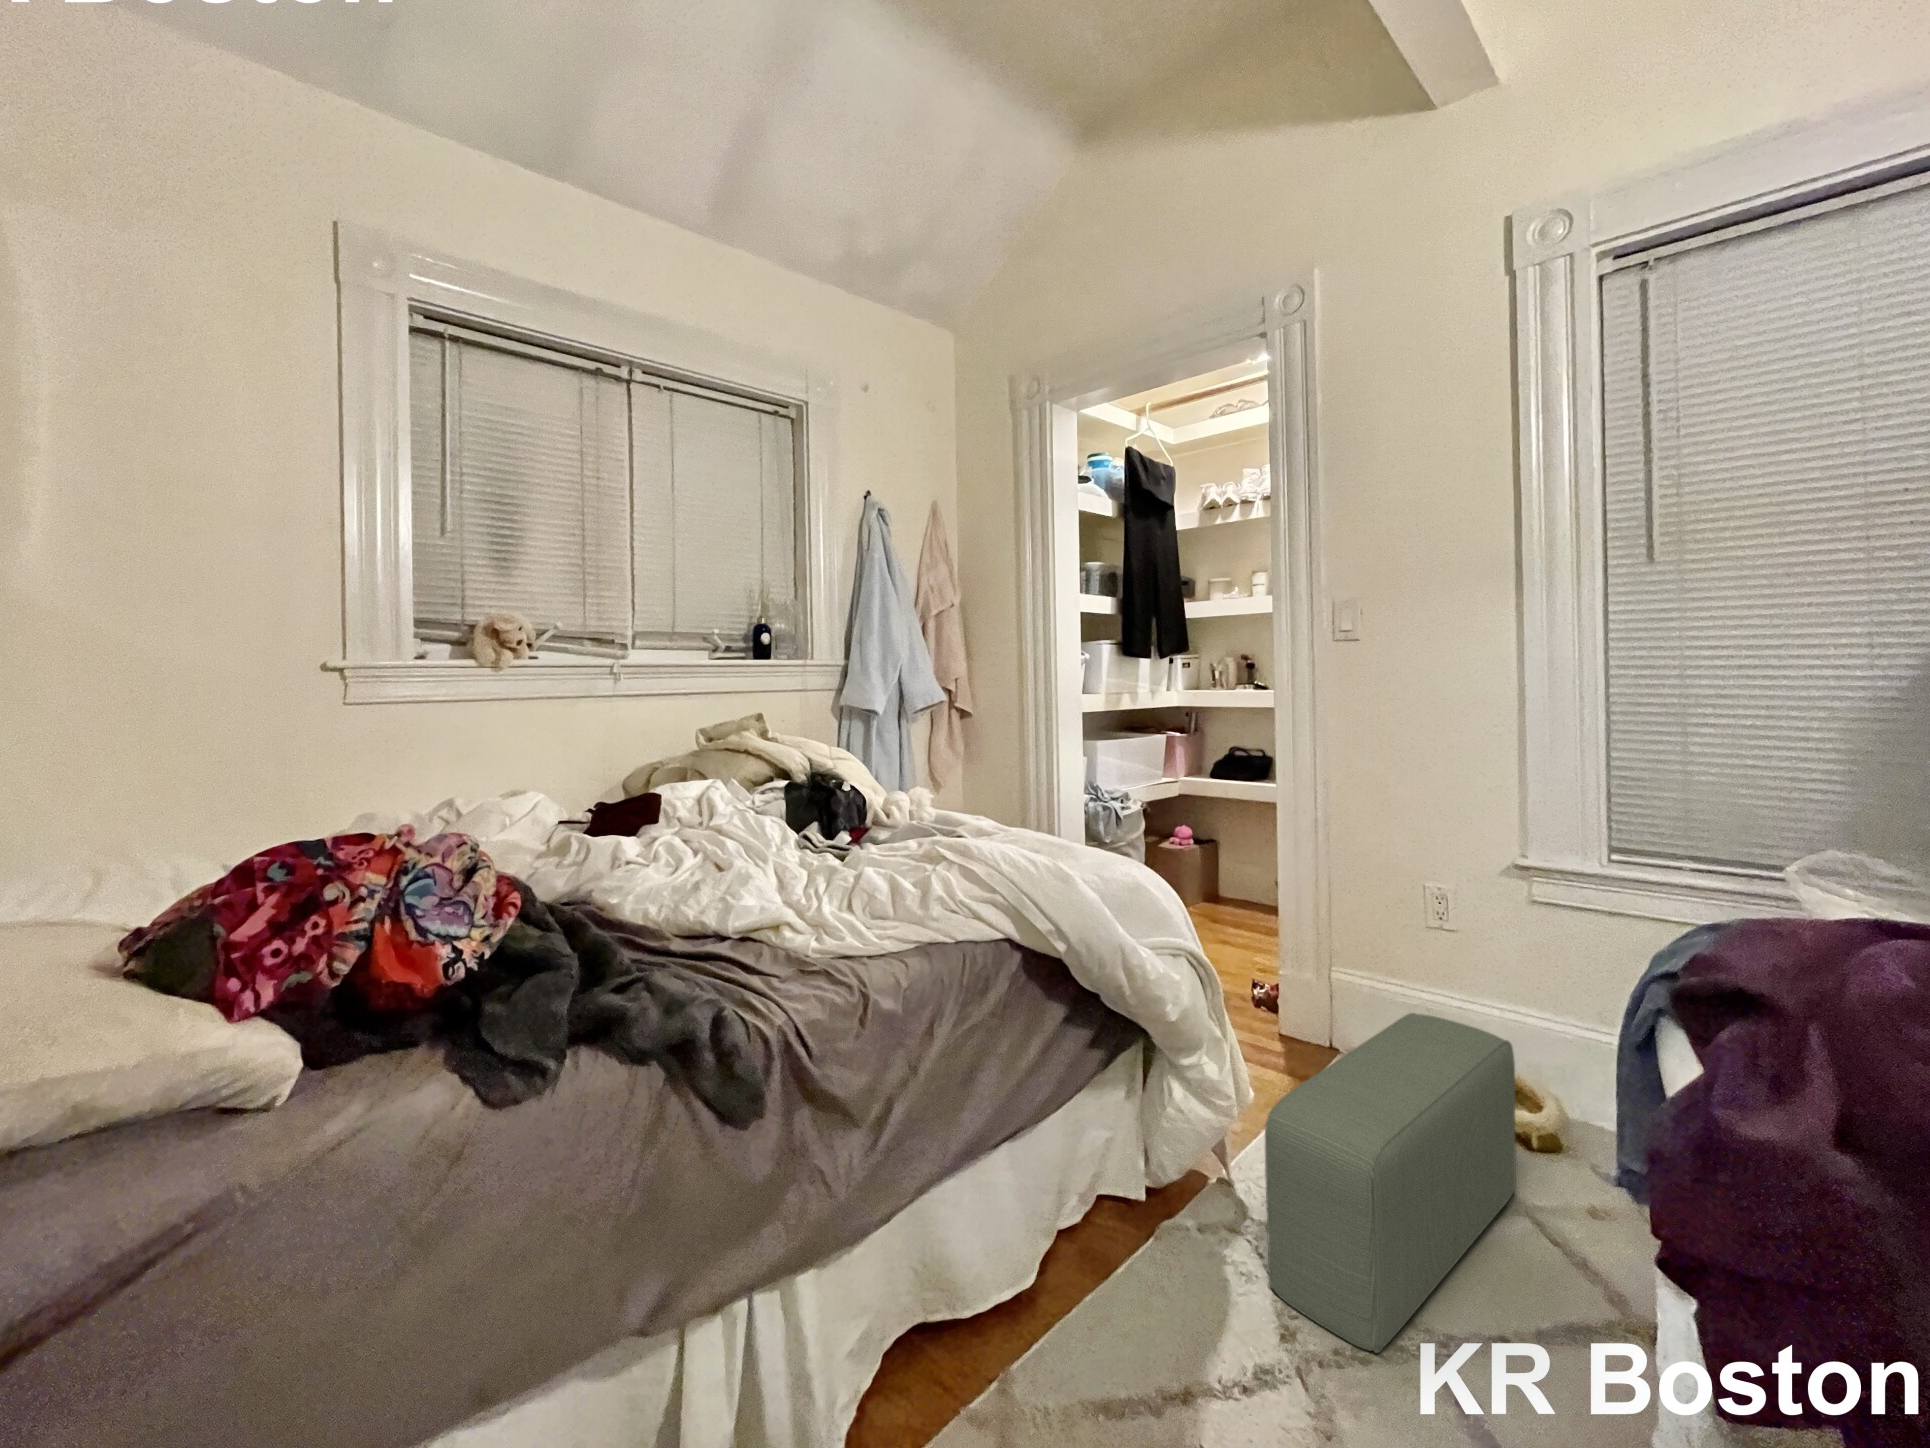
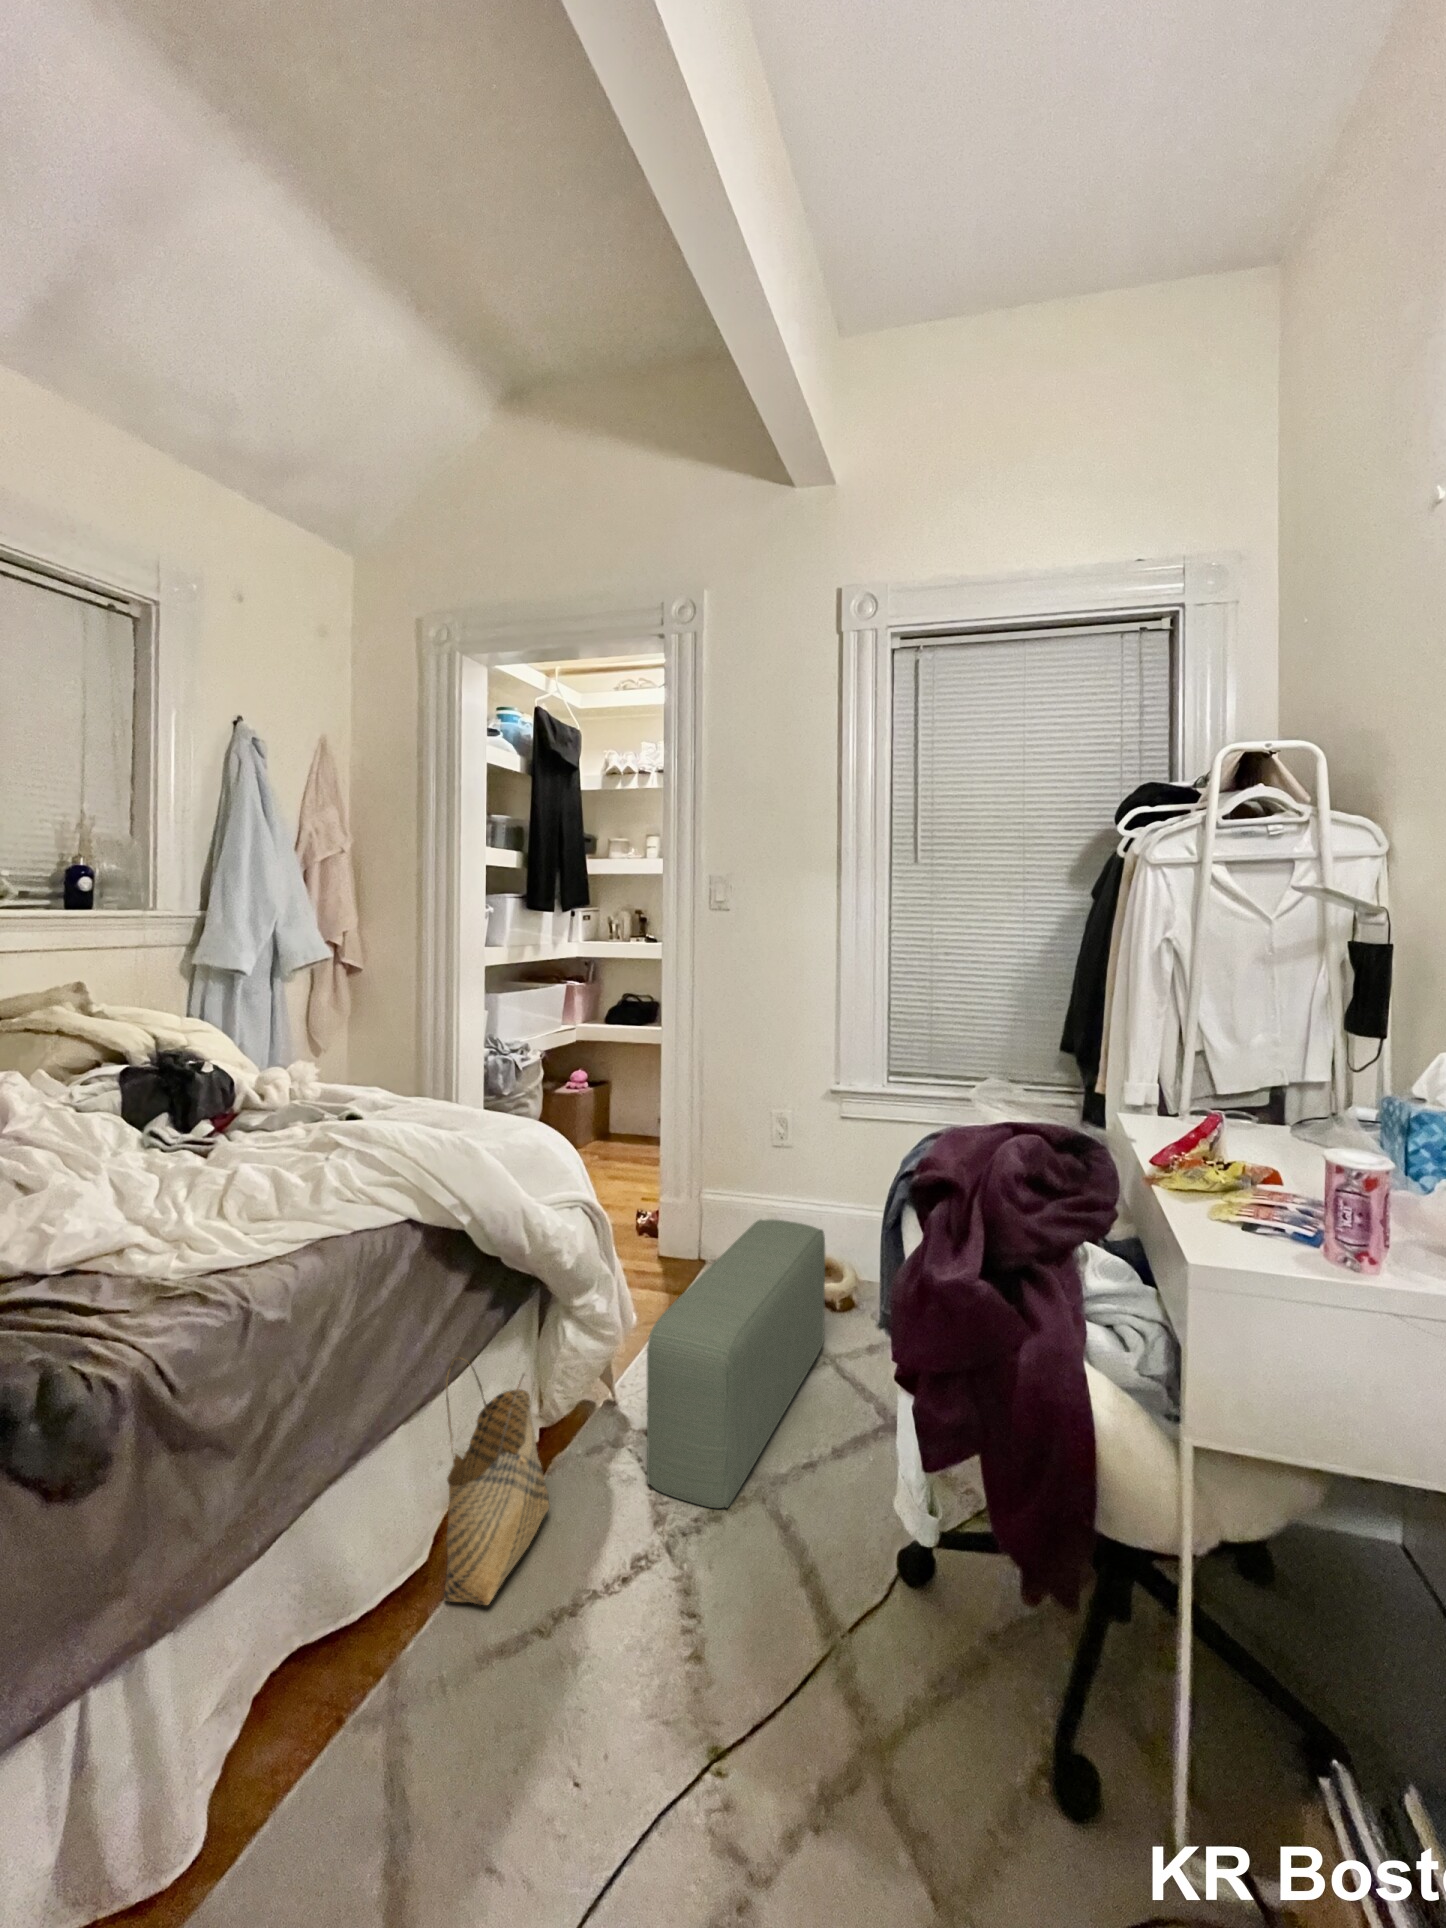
woven basket: none [1044,1086,1155,1352] -> present [444,1356,549,1605]

